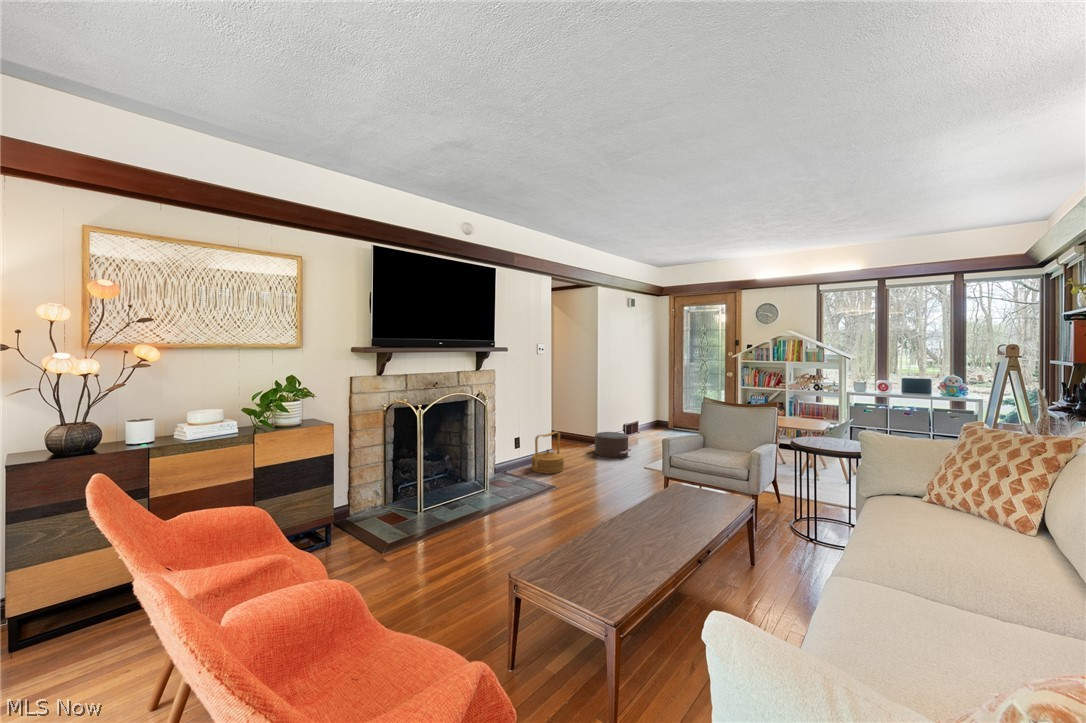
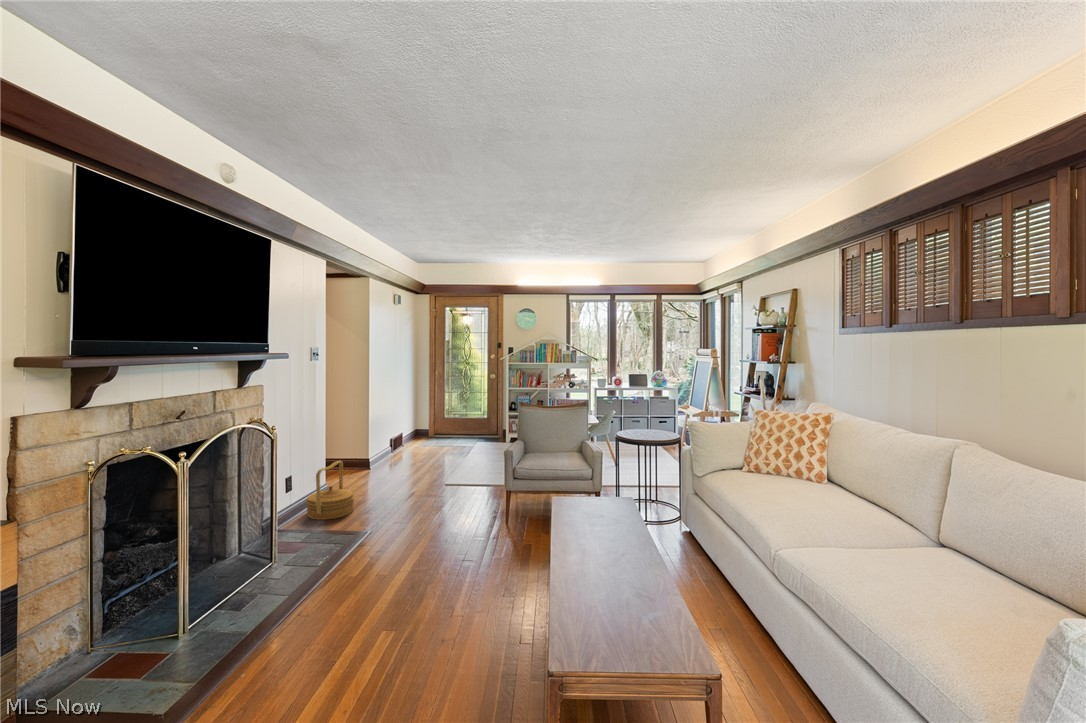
pouf: present [588,432,631,457] -> none [365,451,420,482]

